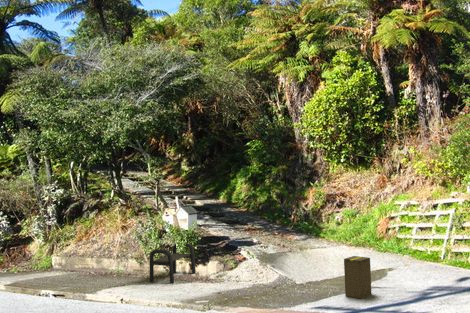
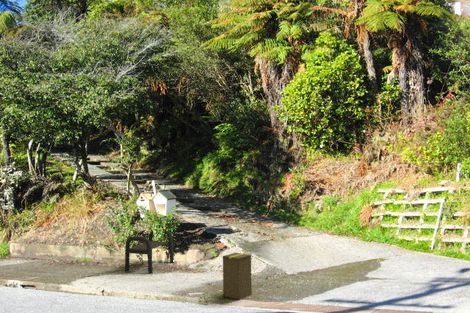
cardboard box: present [344,256,371,299] -> present [223,253,252,299]

